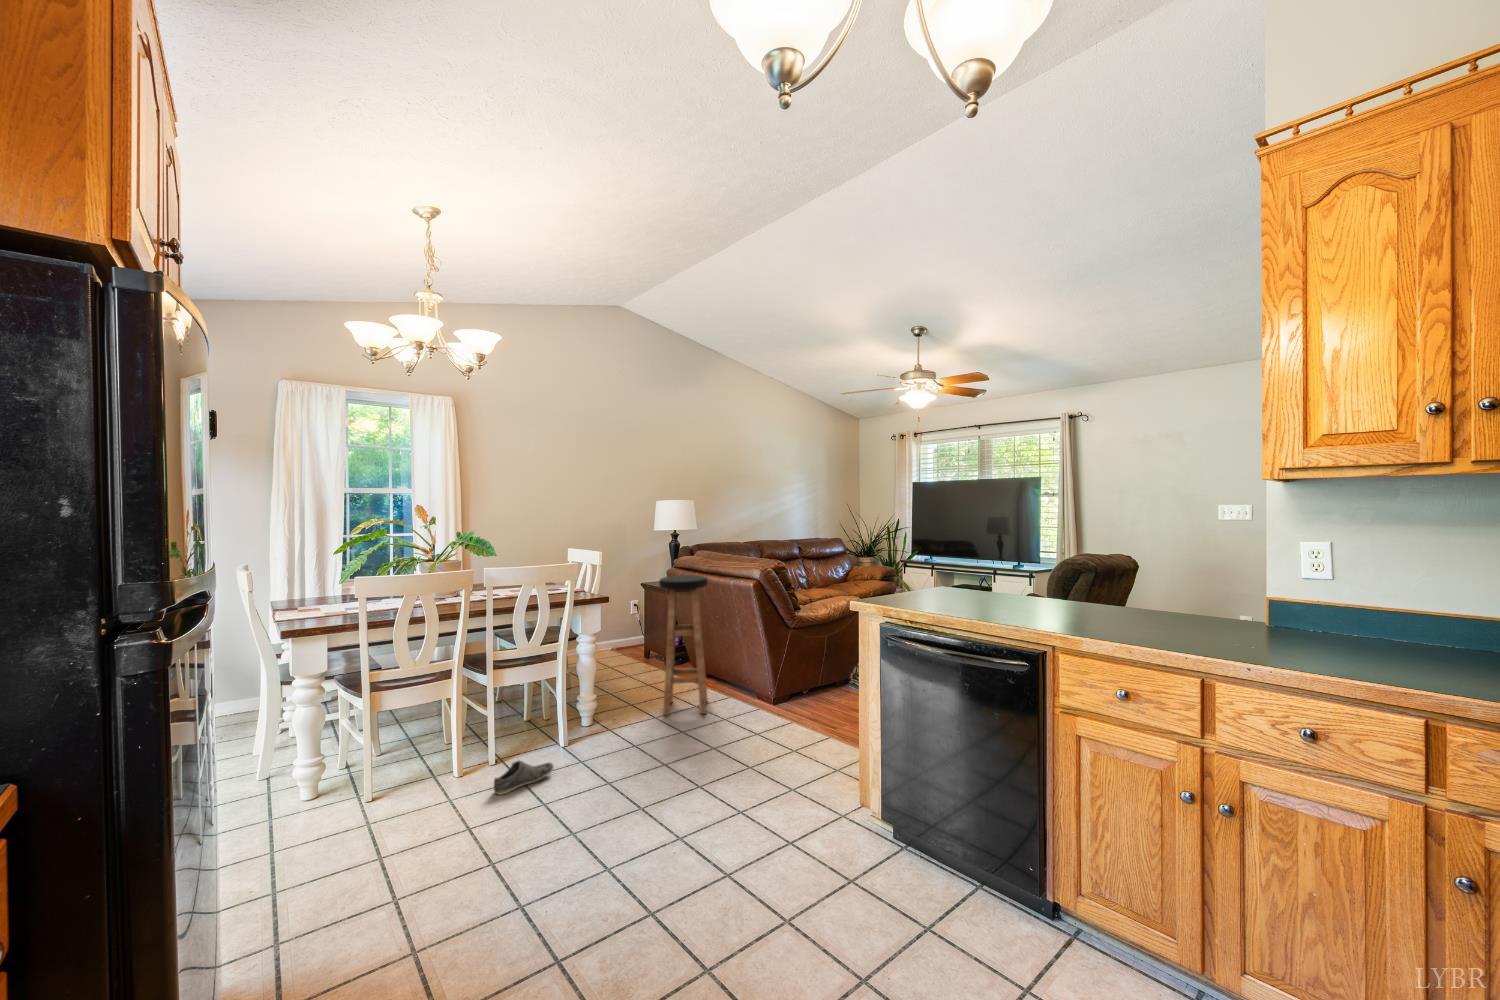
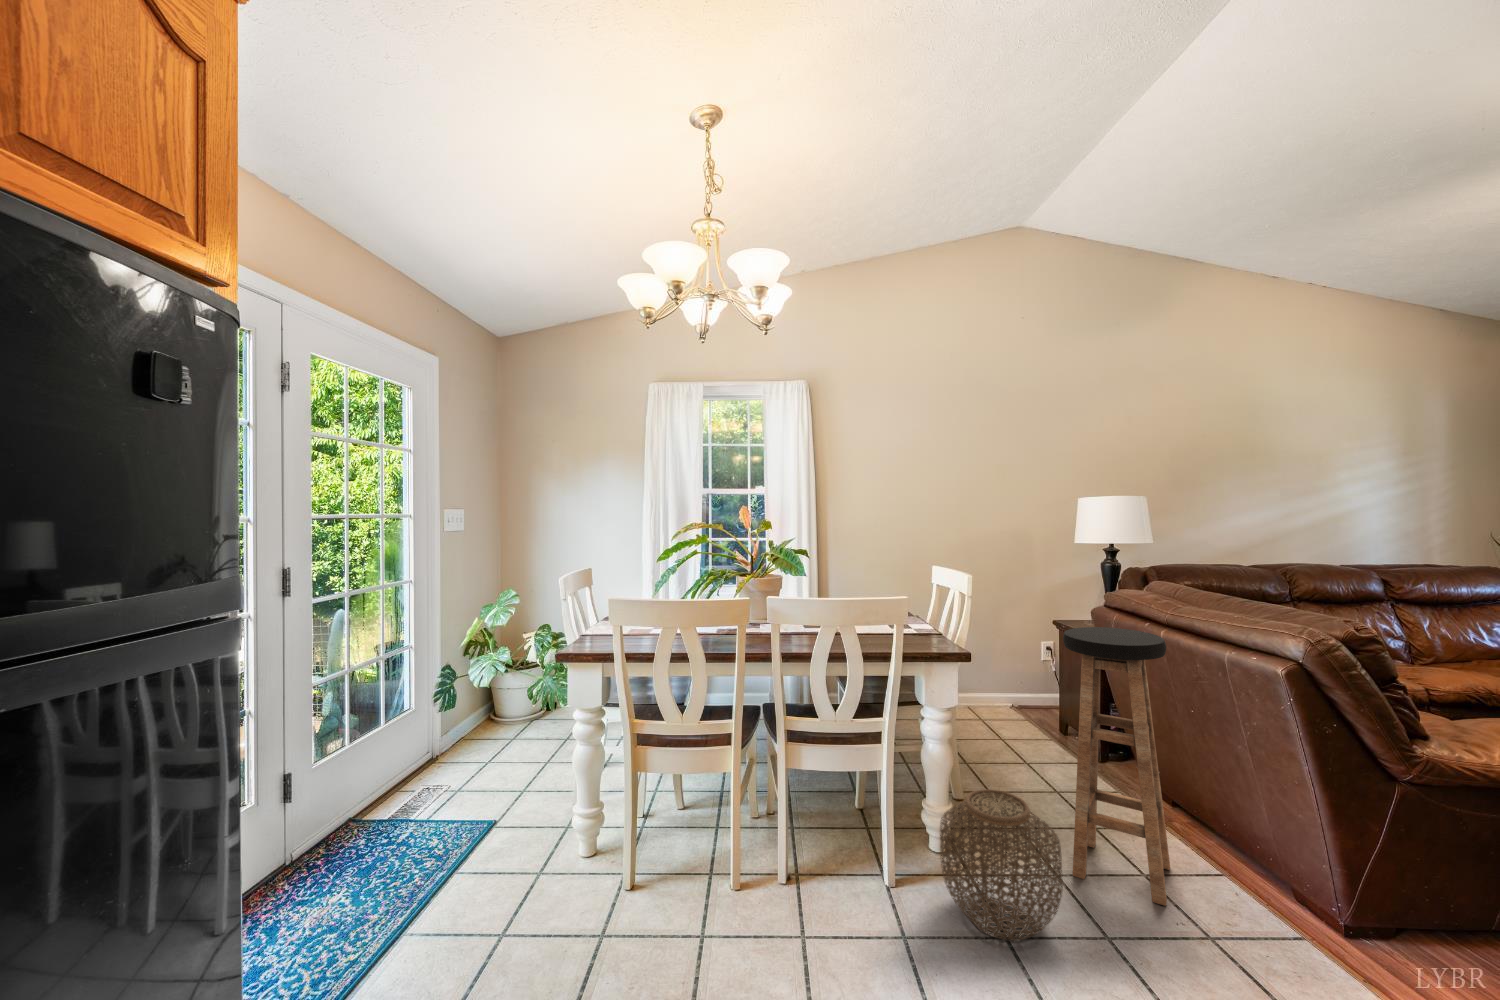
woven basket: none [599,670,663,746] -> present [940,789,1063,940]
shoe: present [494,761,554,795] -> none [745,914,846,969]

